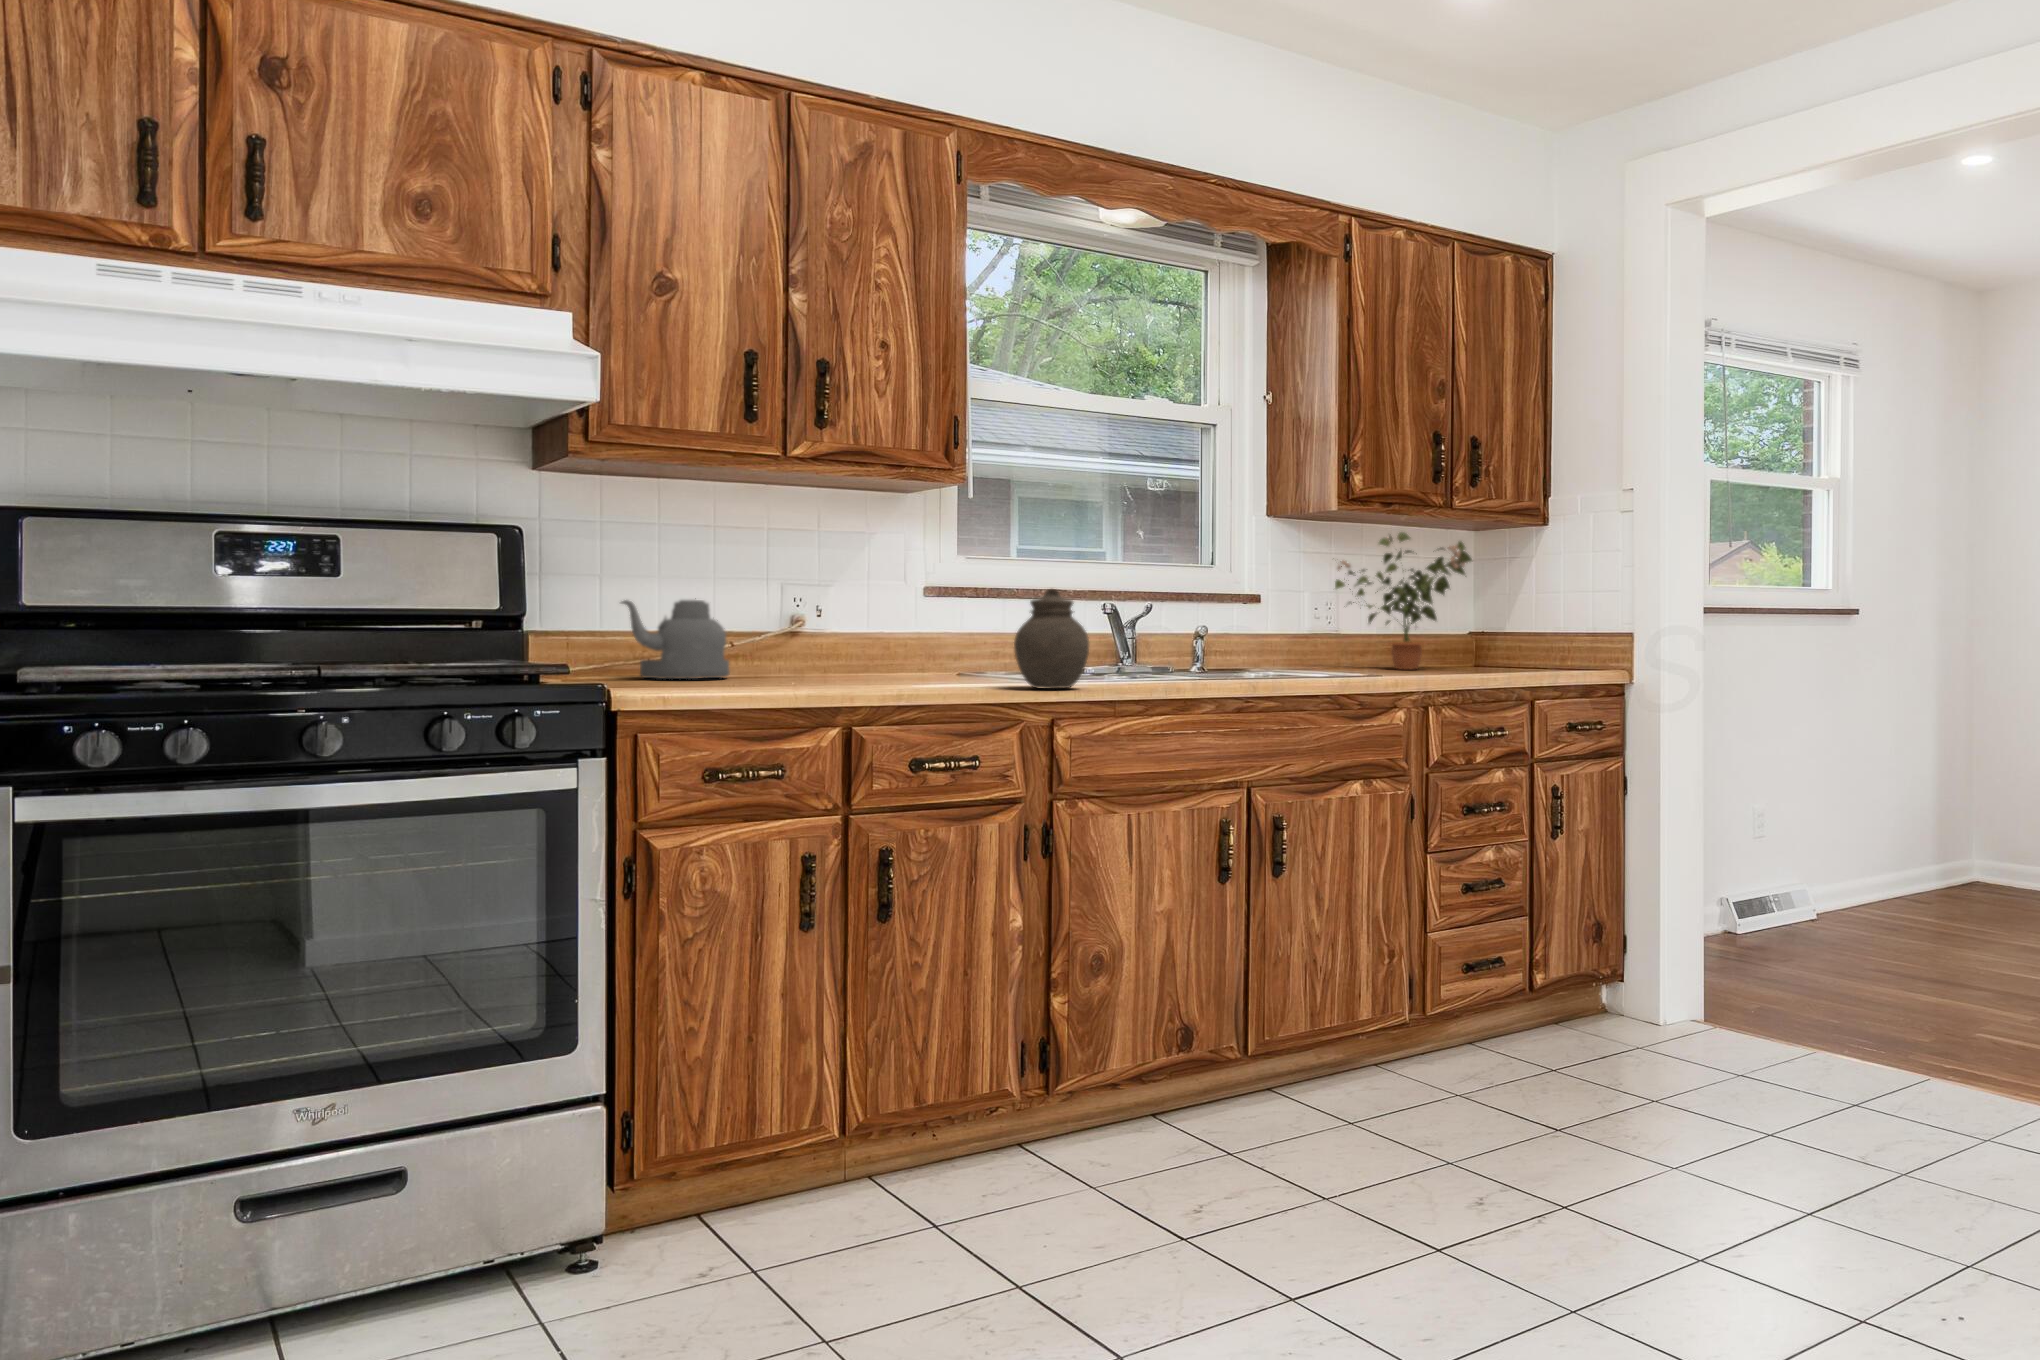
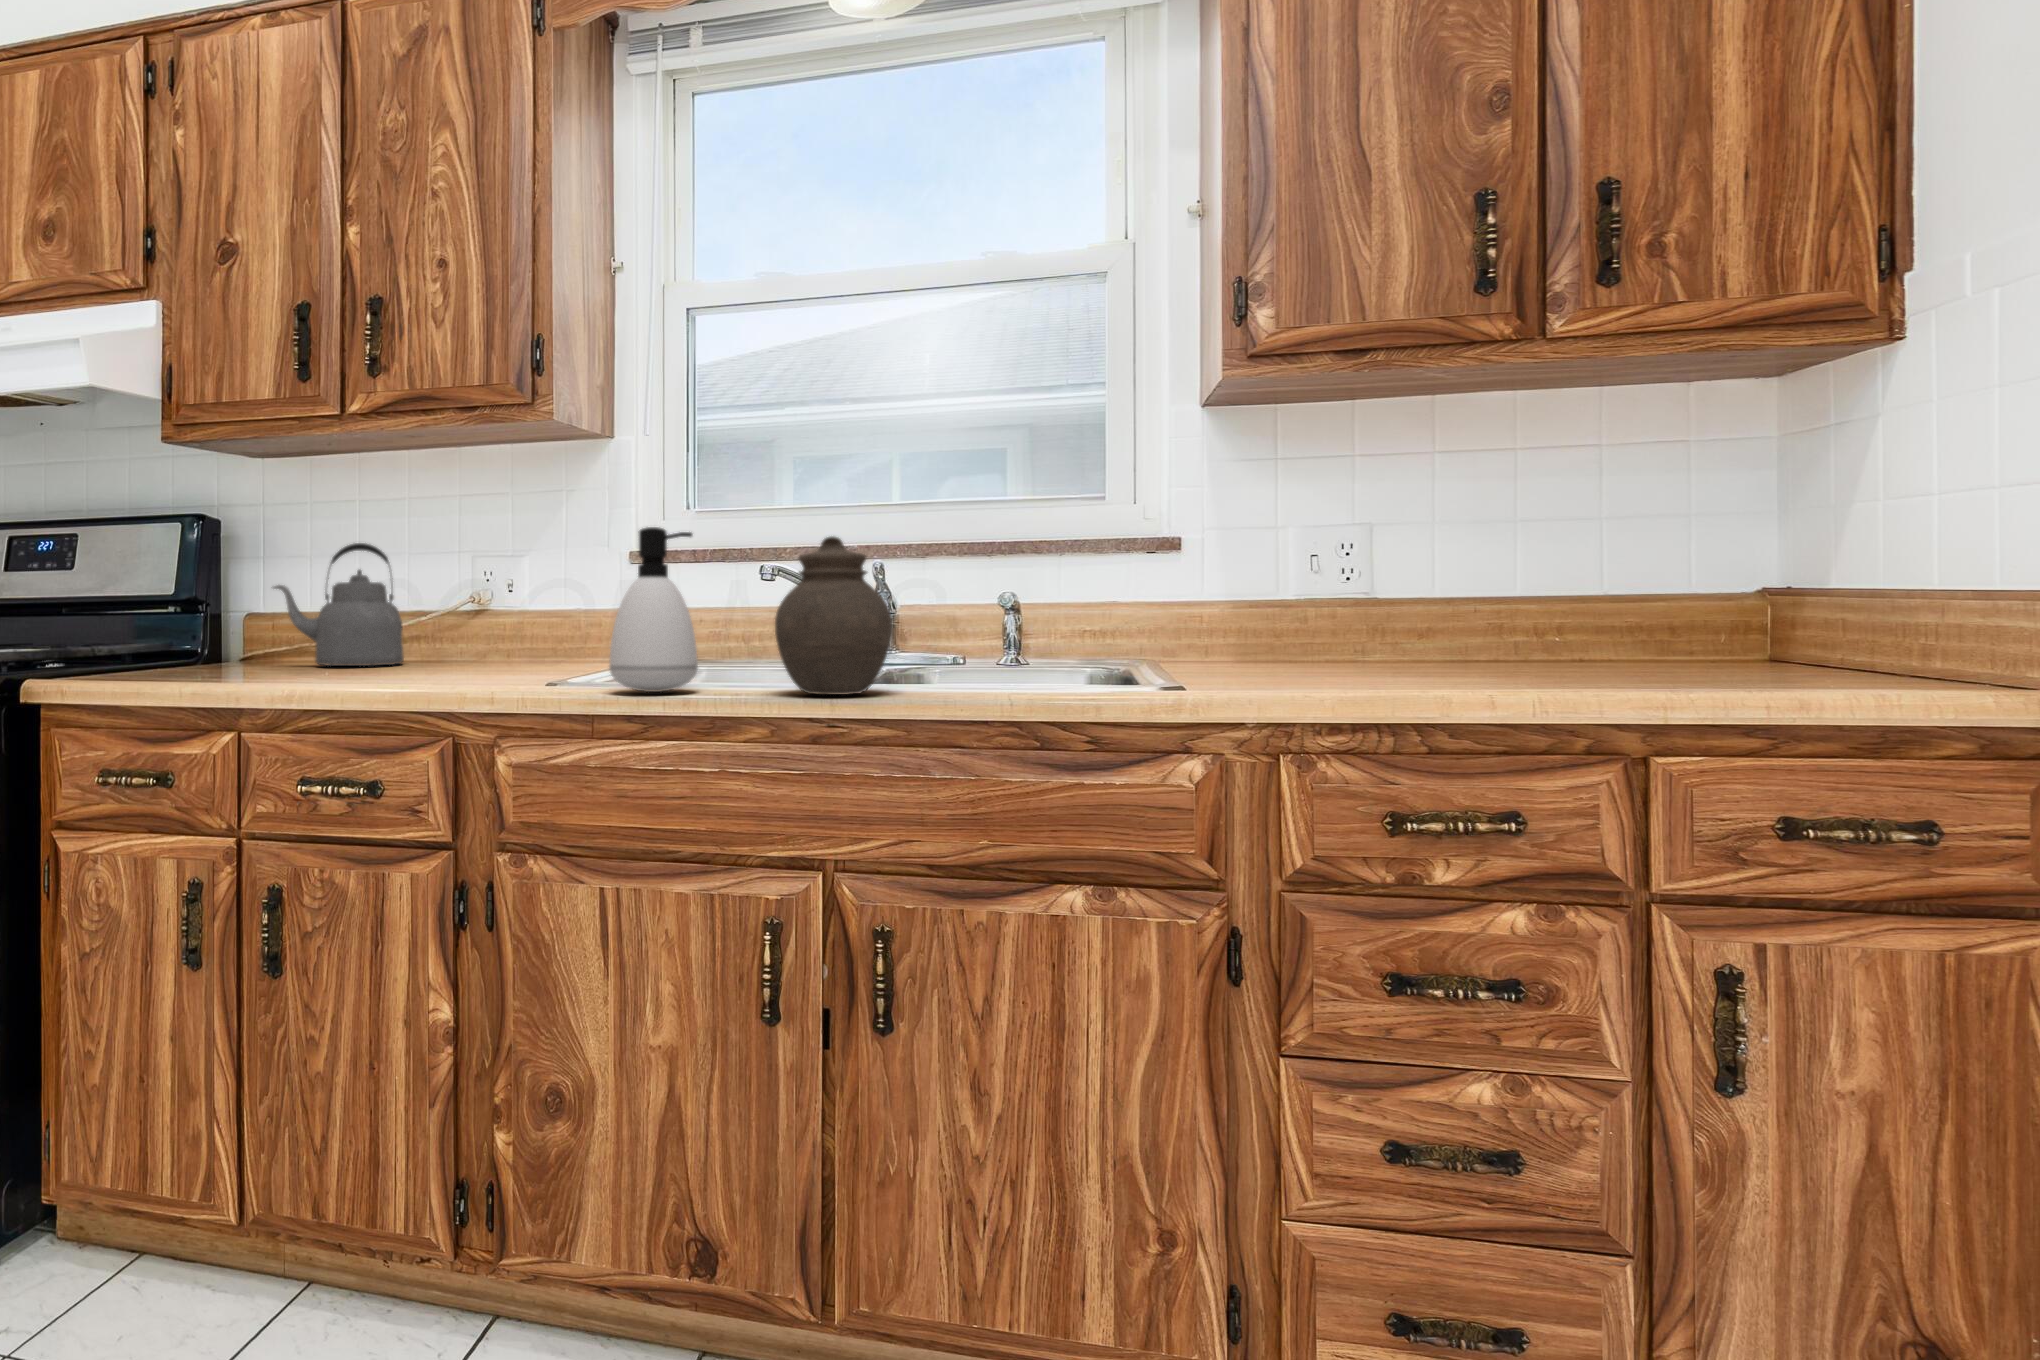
potted plant: present [1335,532,1472,669] -> none [1322,405,1646,669]
soap dispenser: none [1140,582,1198,686] -> present [610,527,698,692]
jar: present [1014,589,1089,689] -> present [775,536,892,695]

